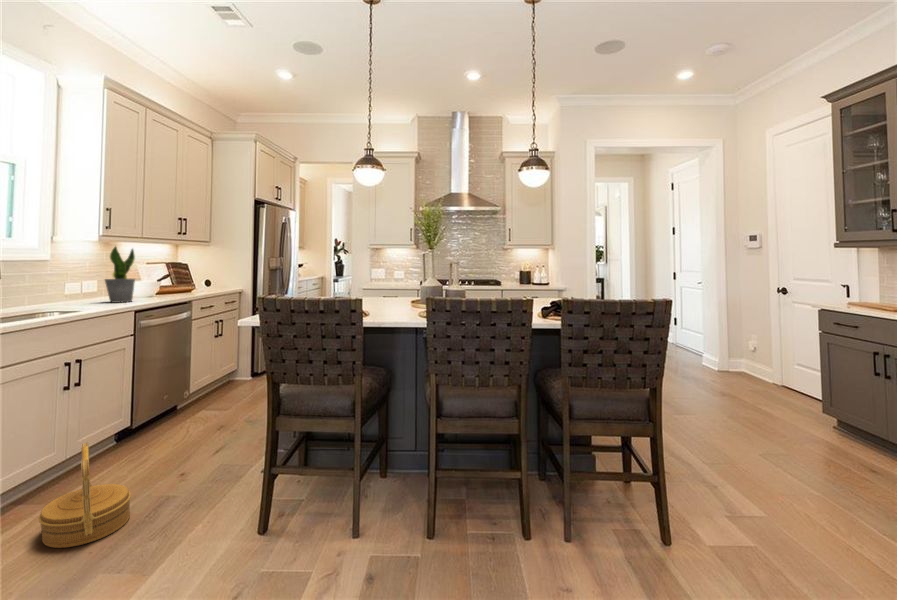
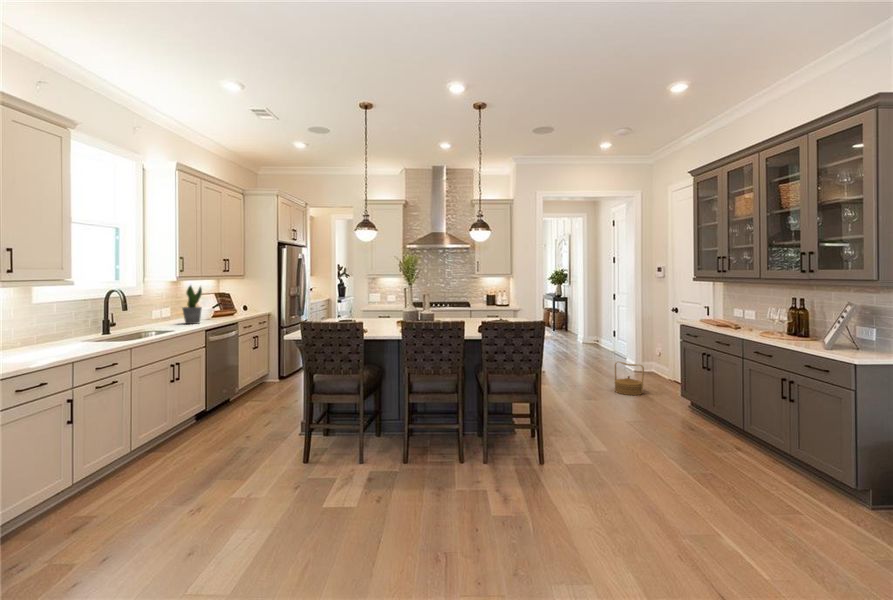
basket: present [38,443,131,548] -> present [614,362,644,395]

